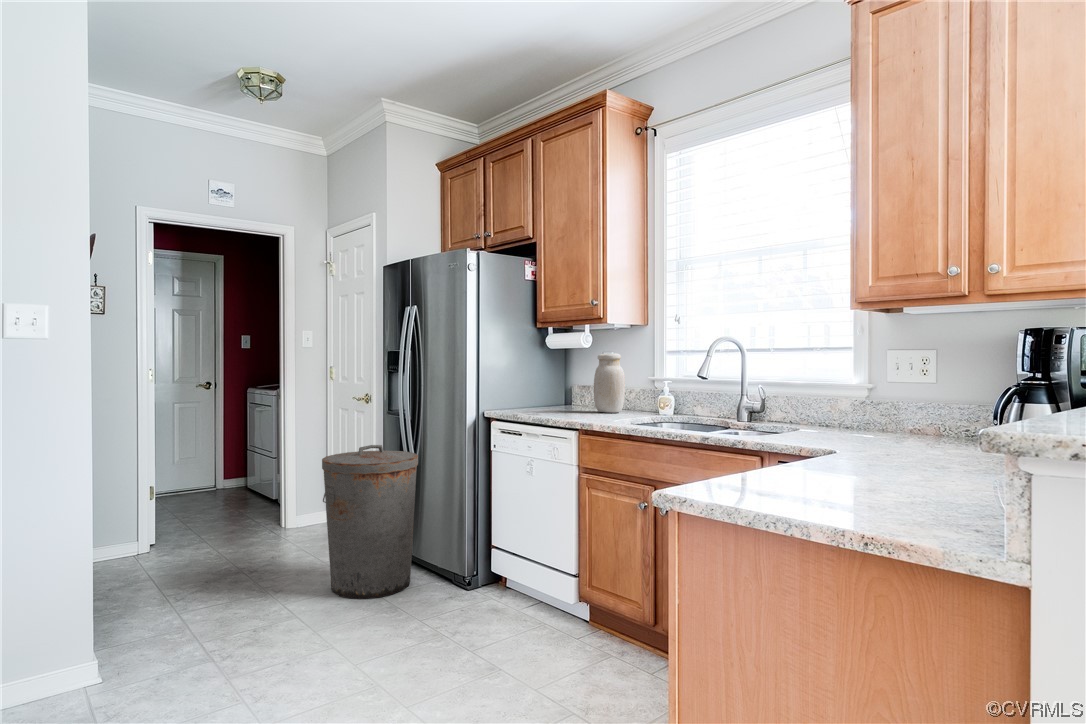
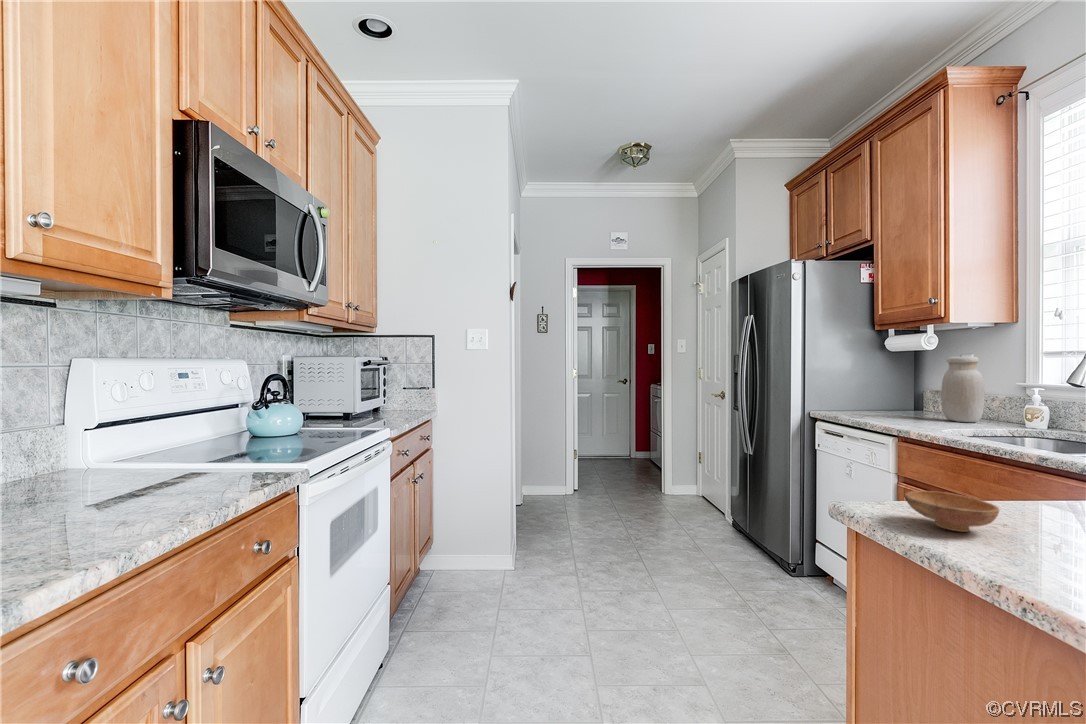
trash can: present [322,445,418,599] -> none [667,434,749,563]
bowl: none [719,466,789,497] -> present [905,491,999,532]

